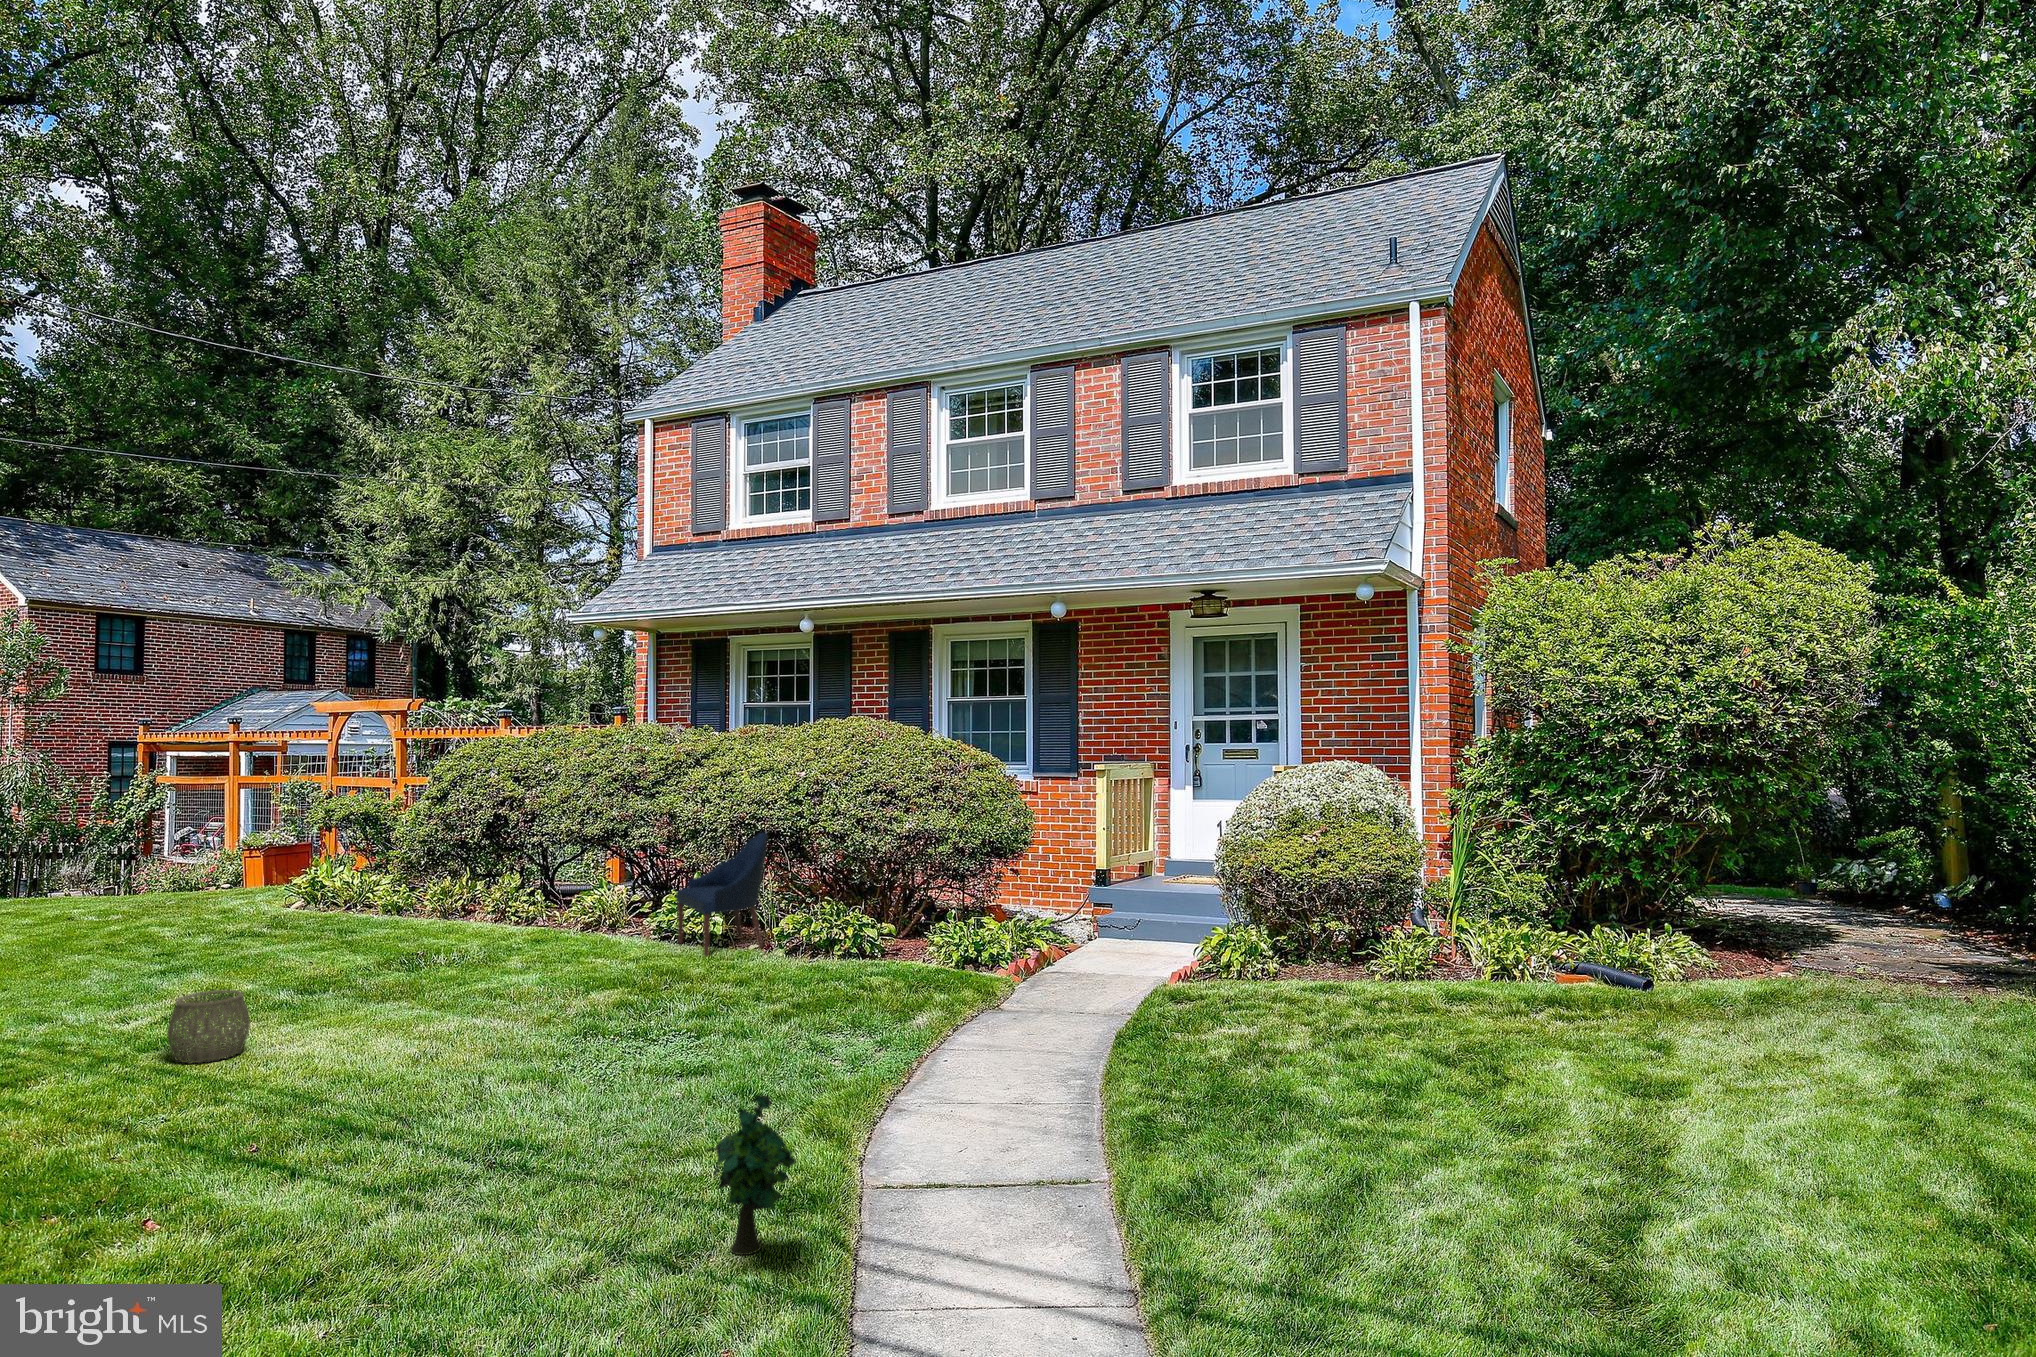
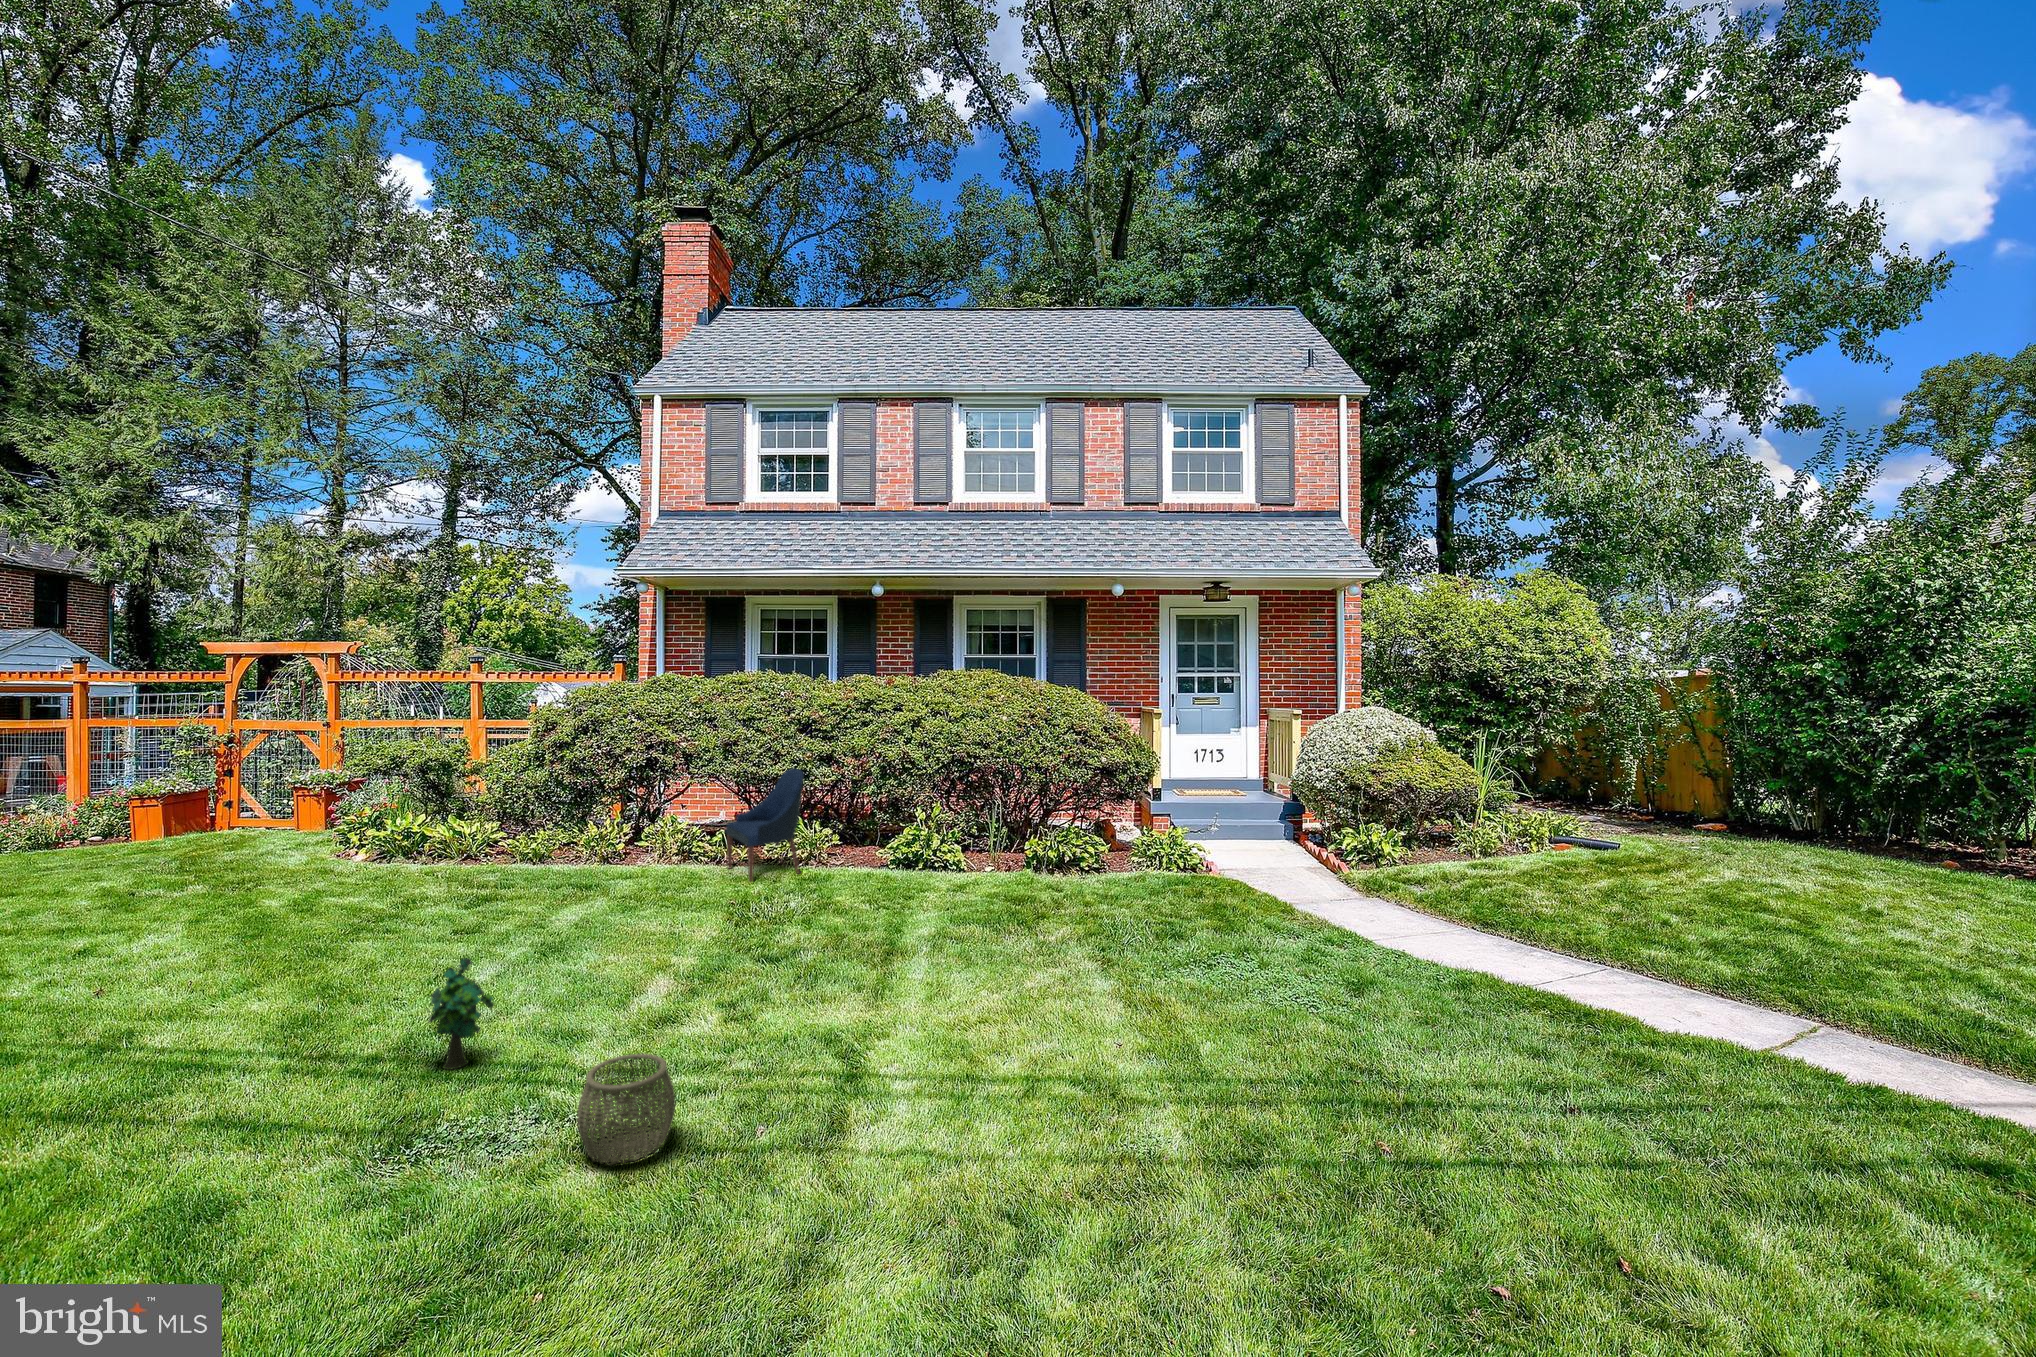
woven basket: present [167,990,250,1063] -> present [577,1054,676,1165]
decorative plant: present [707,1095,796,1255] -> present [428,958,494,1070]

